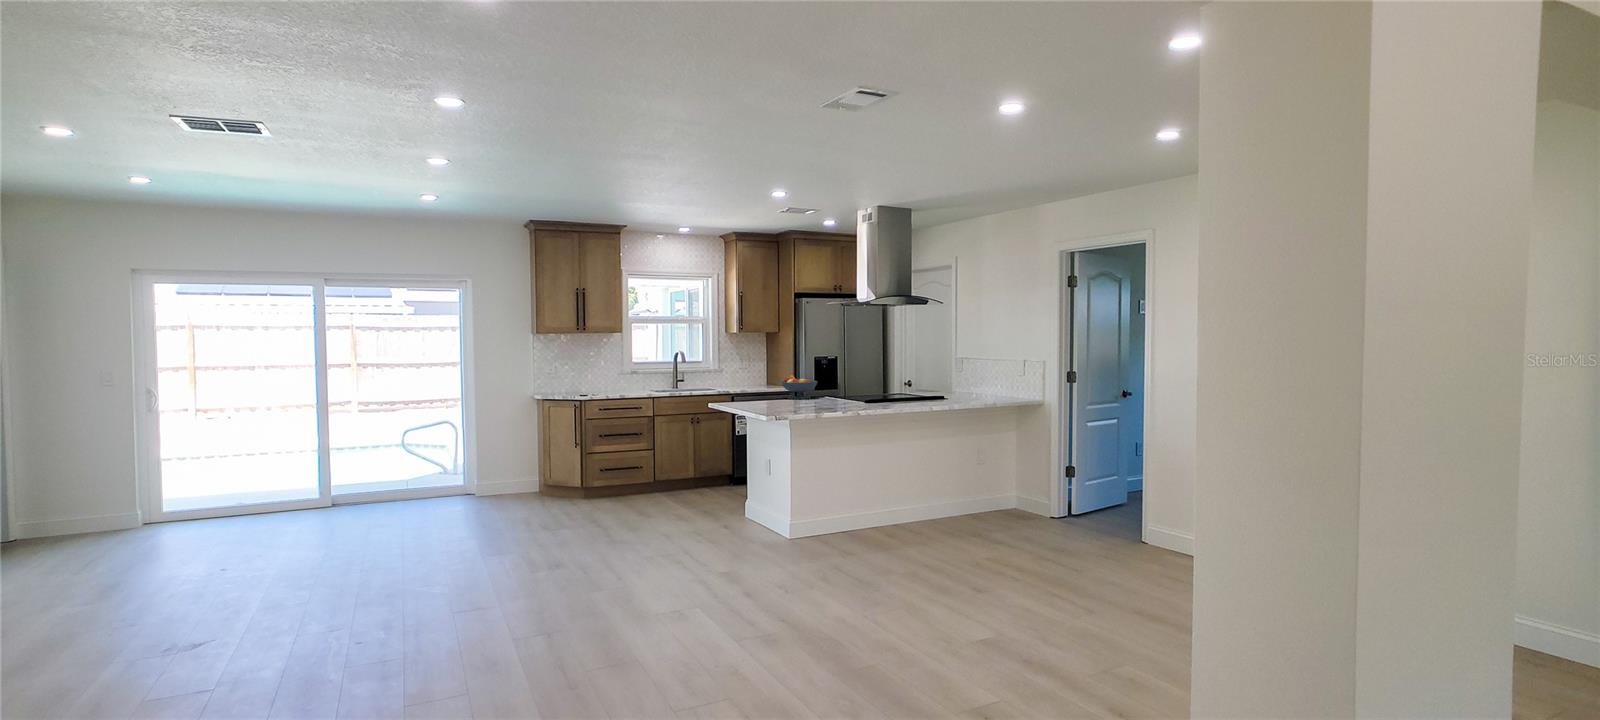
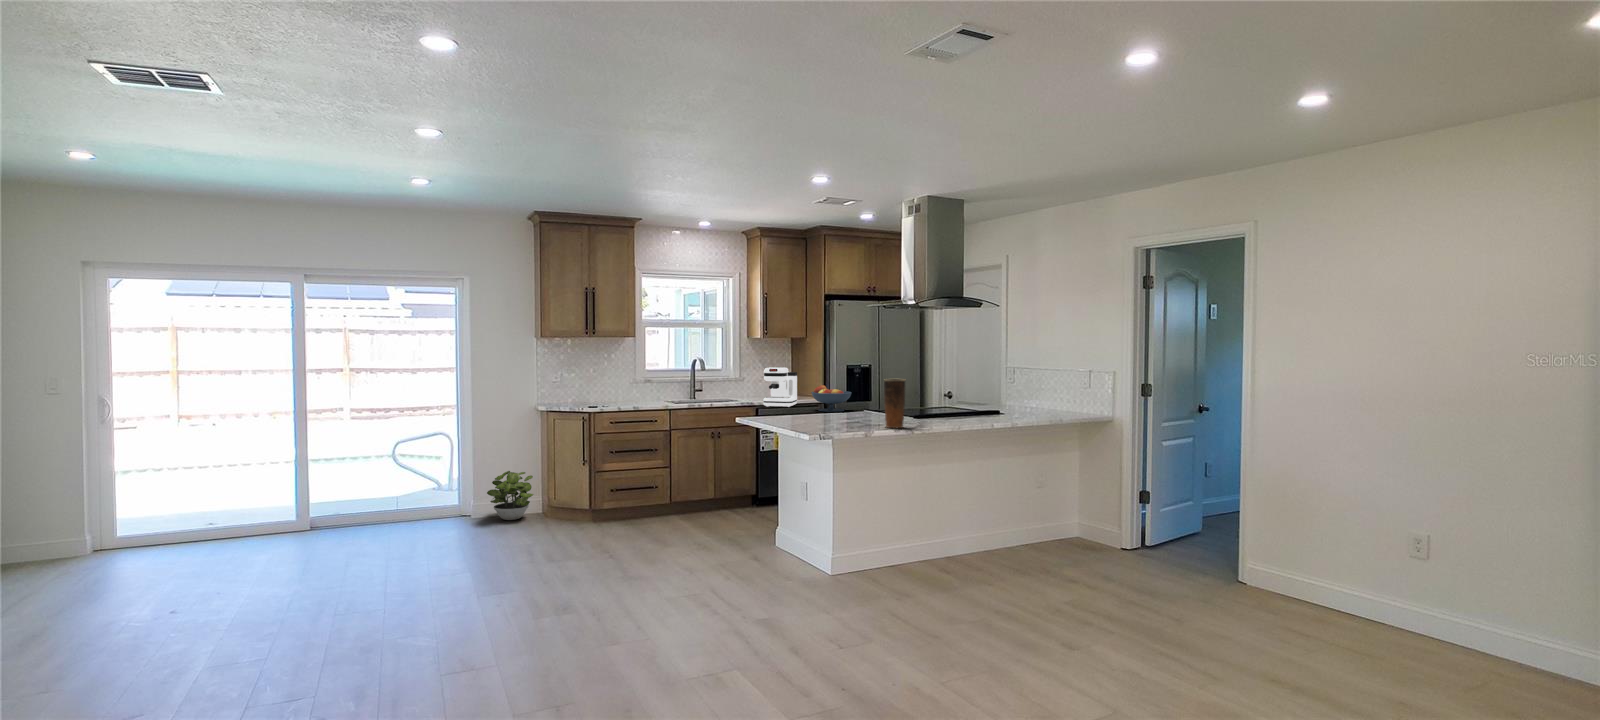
coffee maker: none [739,360,770,396] -> present [763,367,797,407]
vase: none [838,368,857,412] -> present [884,379,905,428]
potted plant: none [488,454,530,499] -> present [487,471,533,520]

